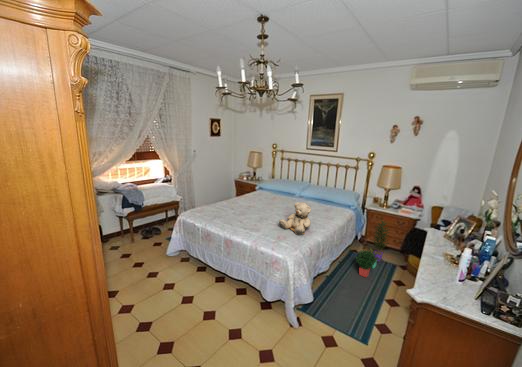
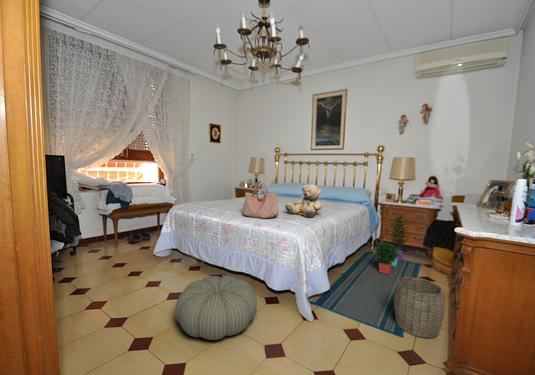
handbag: none [242,203,273,237] -> present [243,181,279,218]
pouf: none [188,286,253,346] -> present [175,276,257,340]
woven basket: none [365,294,405,347] -> present [394,277,445,338]

